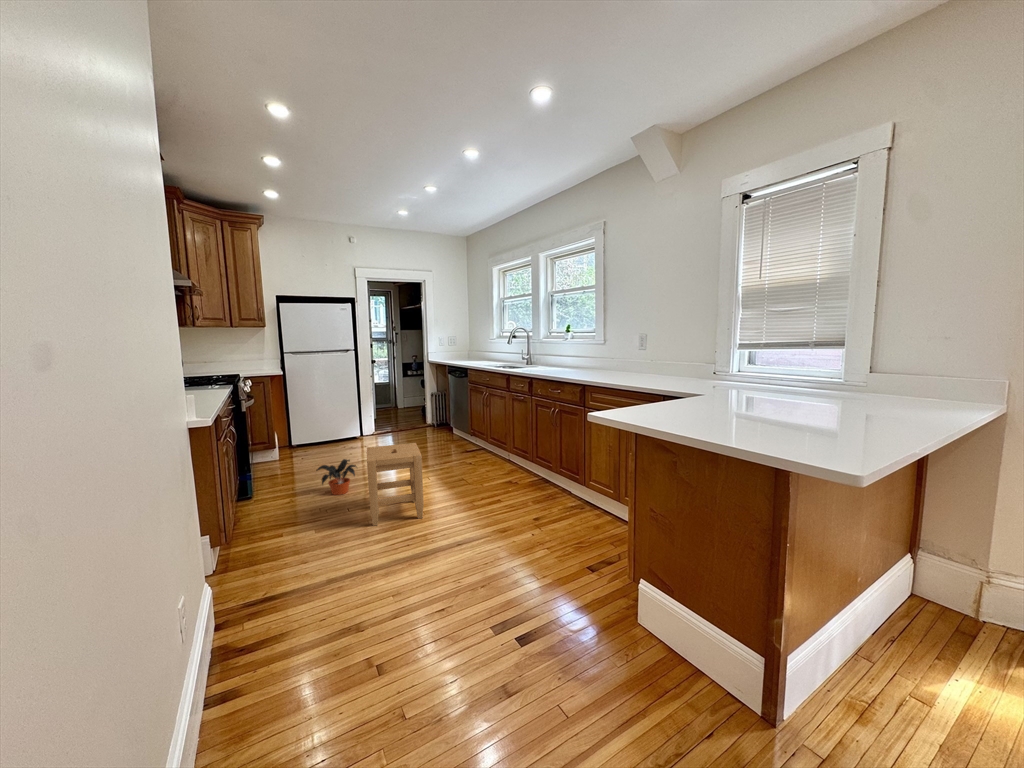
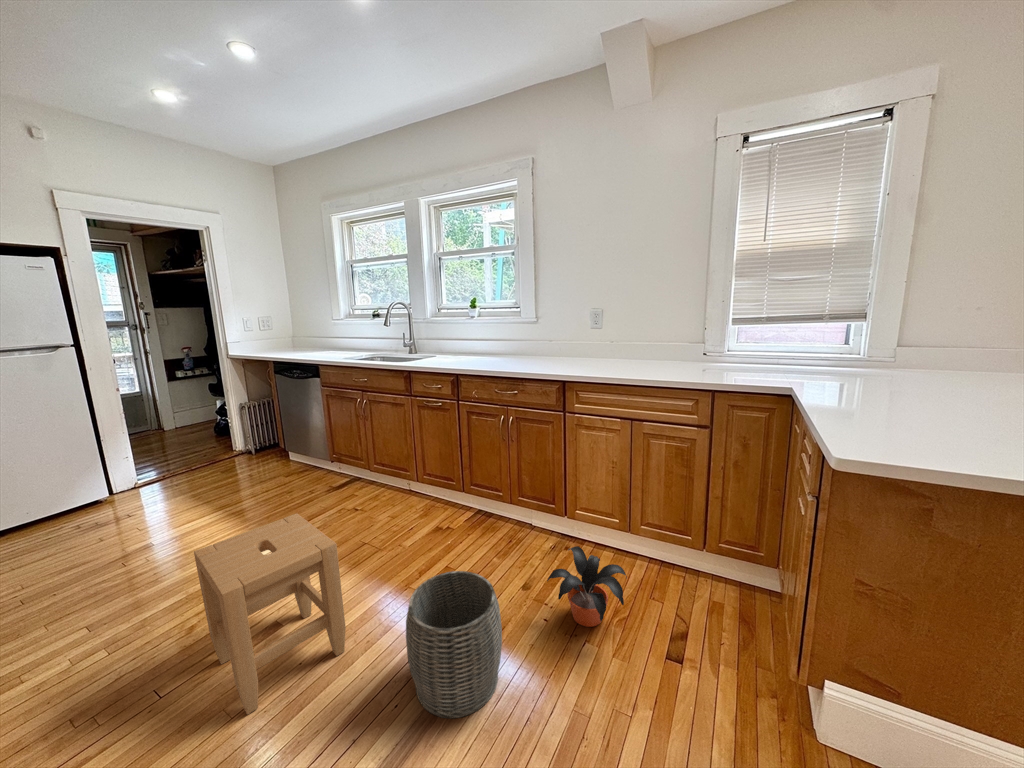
potted plant: present [317,459,356,495] -> present [547,546,627,627]
woven basket: none [437,483,490,553] -> present [406,571,502,718]

